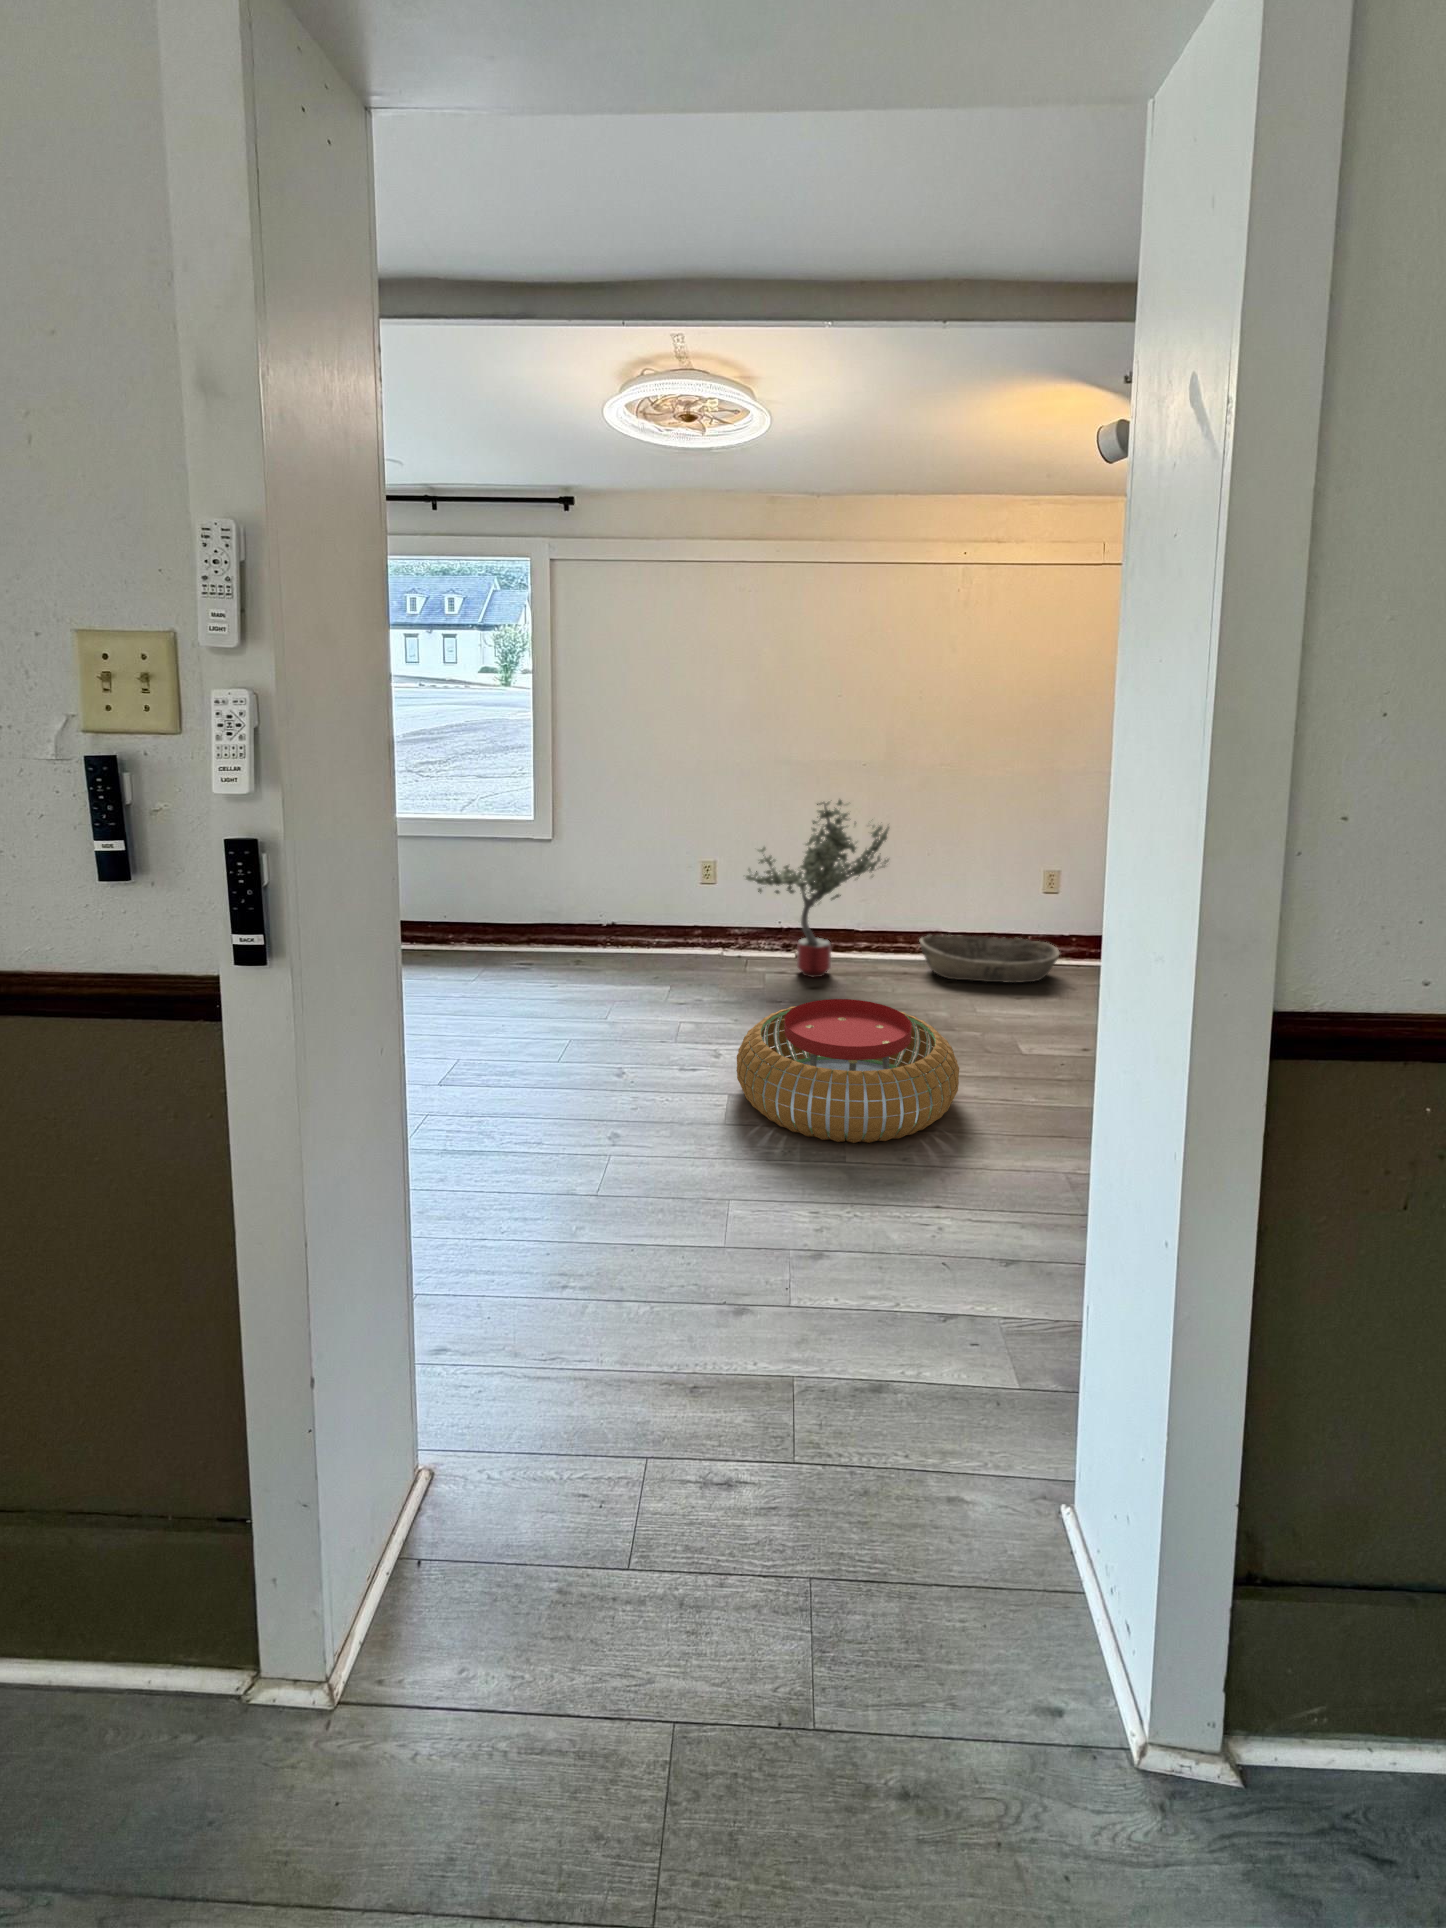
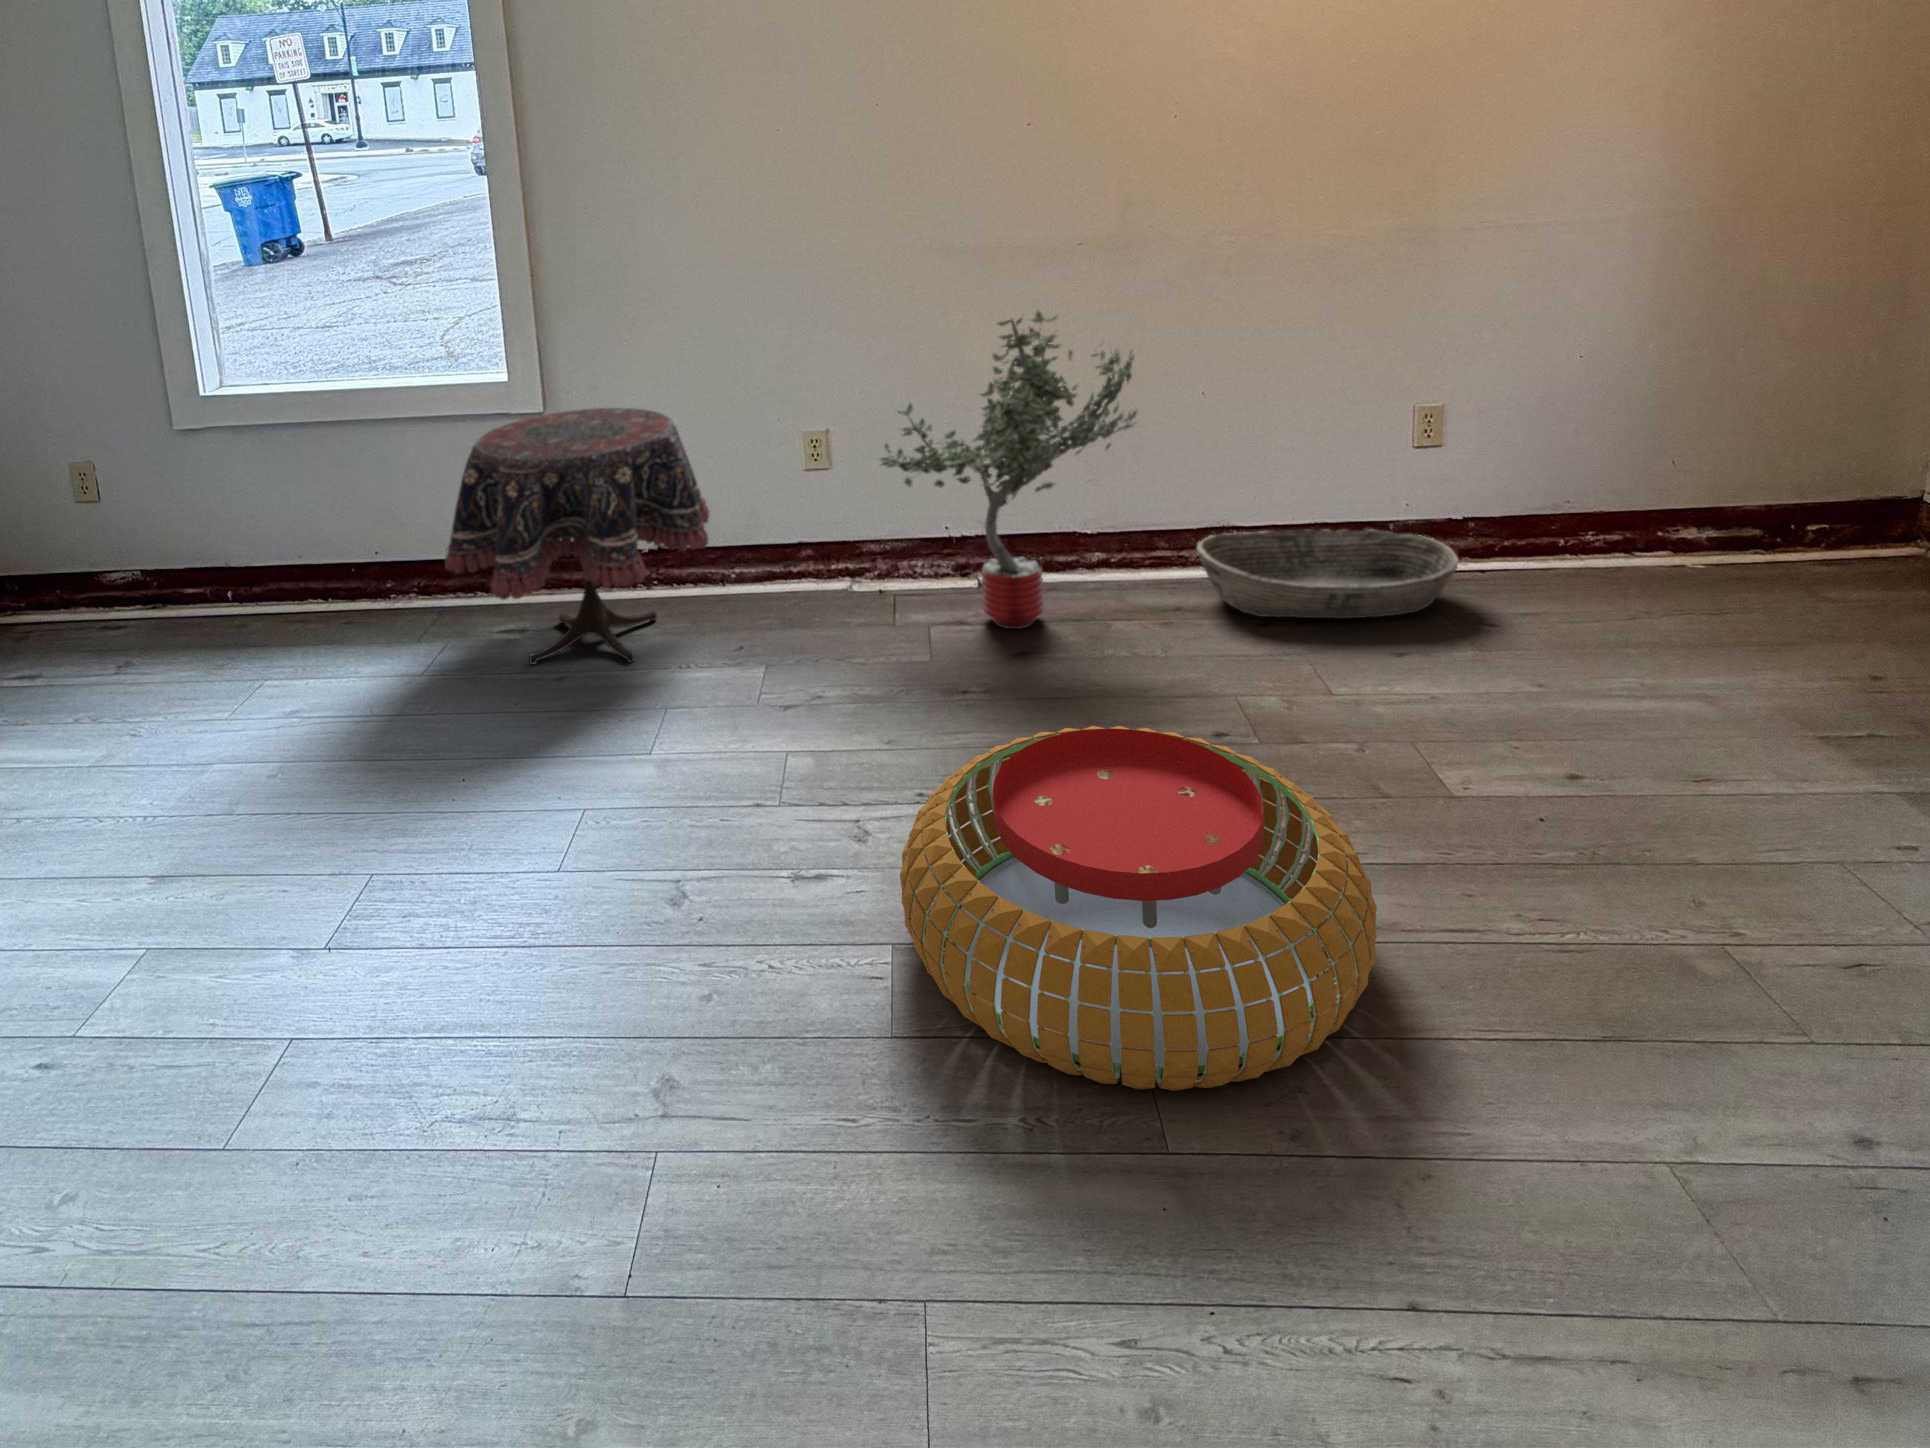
side table: none [493,837,645,980] -> present [445,408,709,665]

